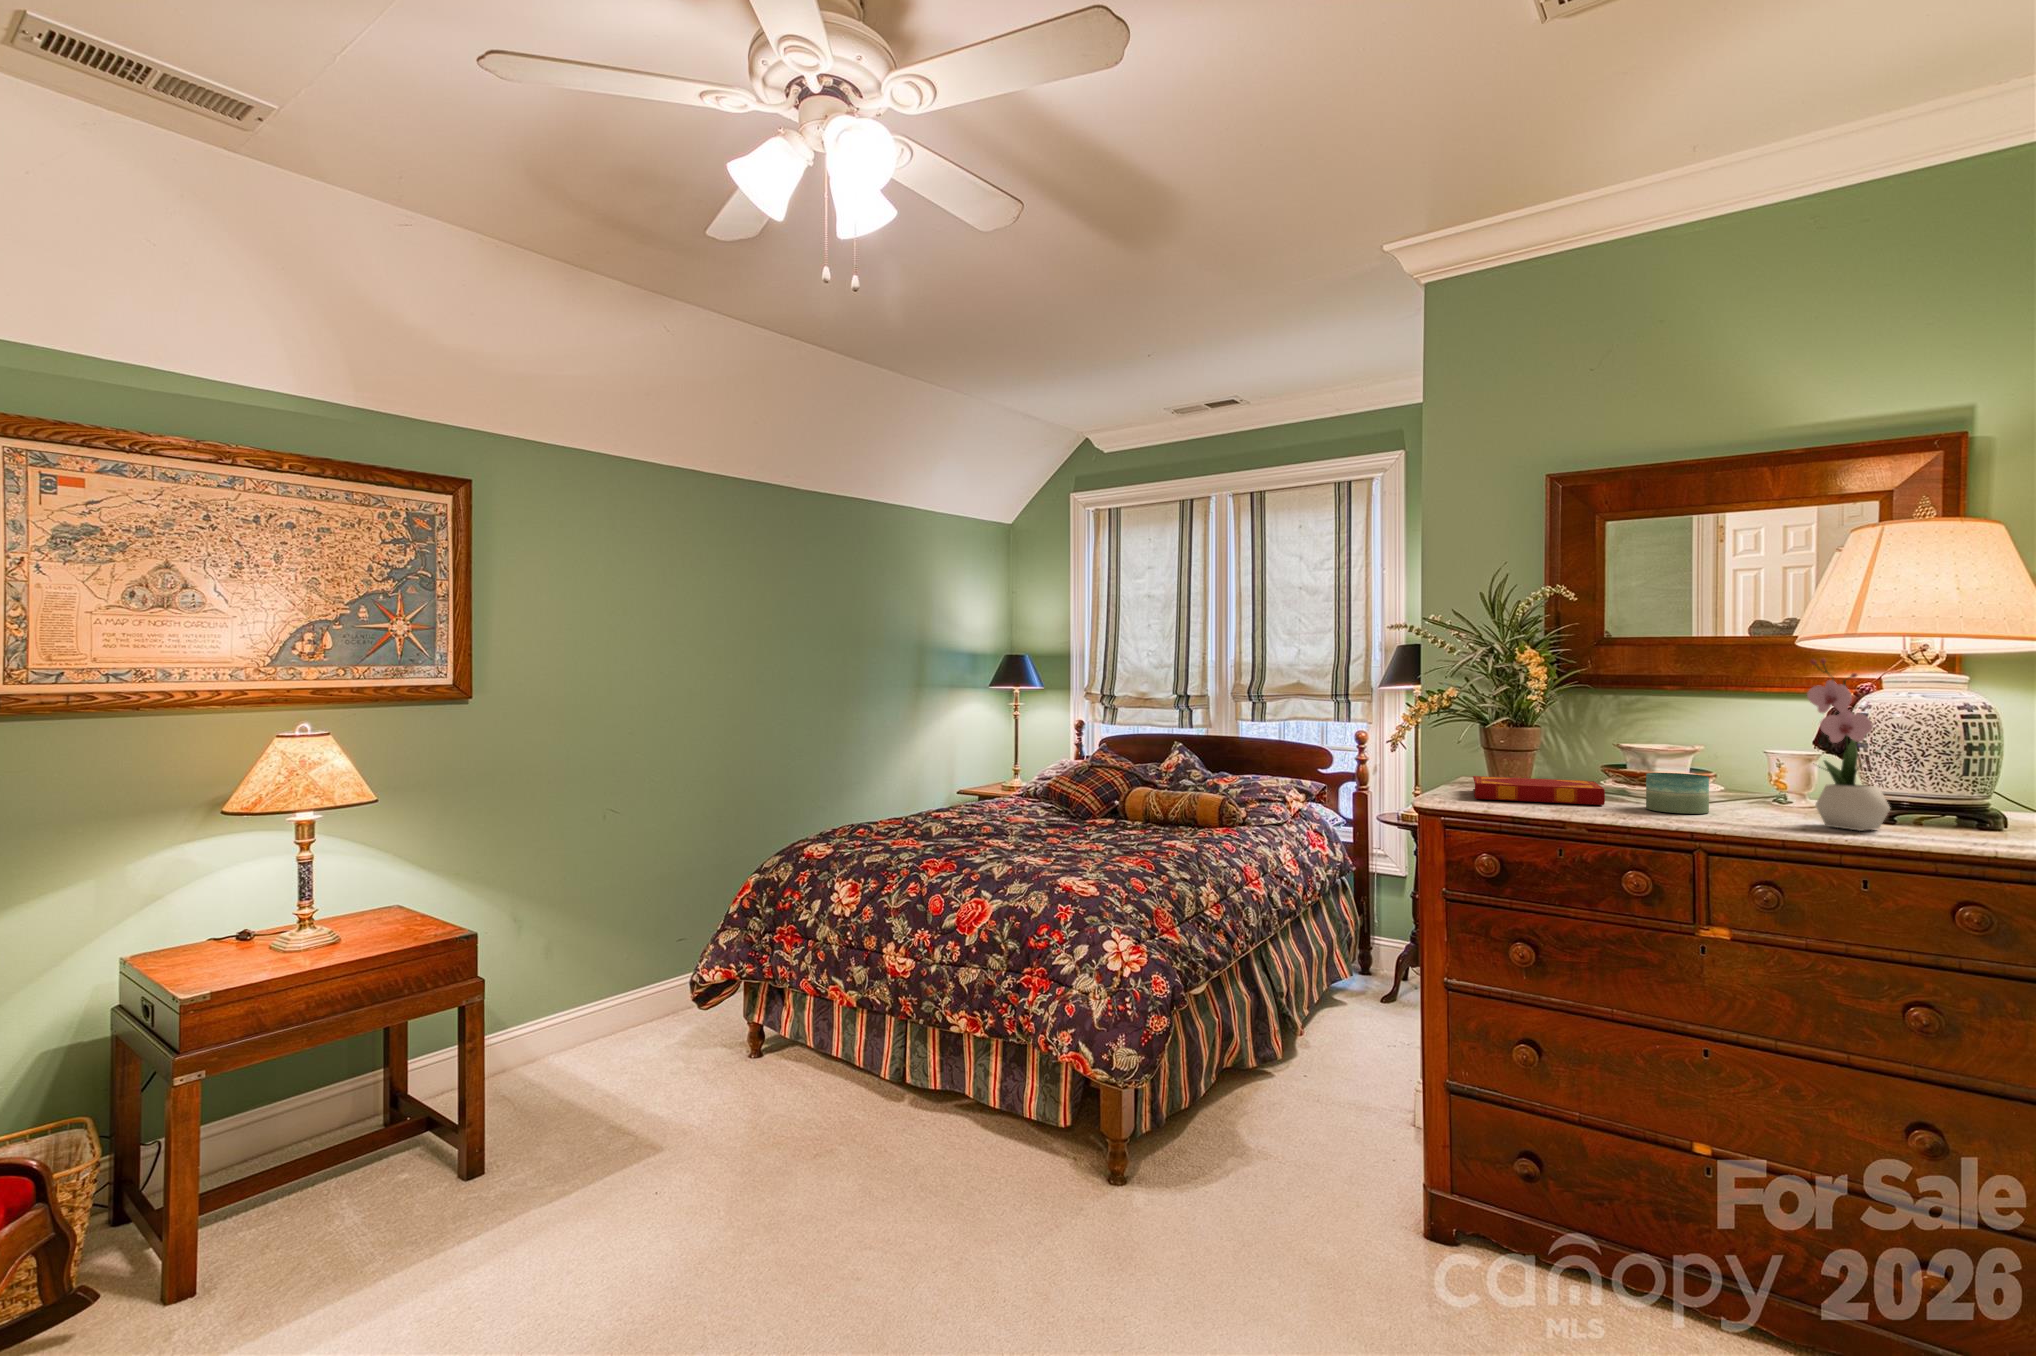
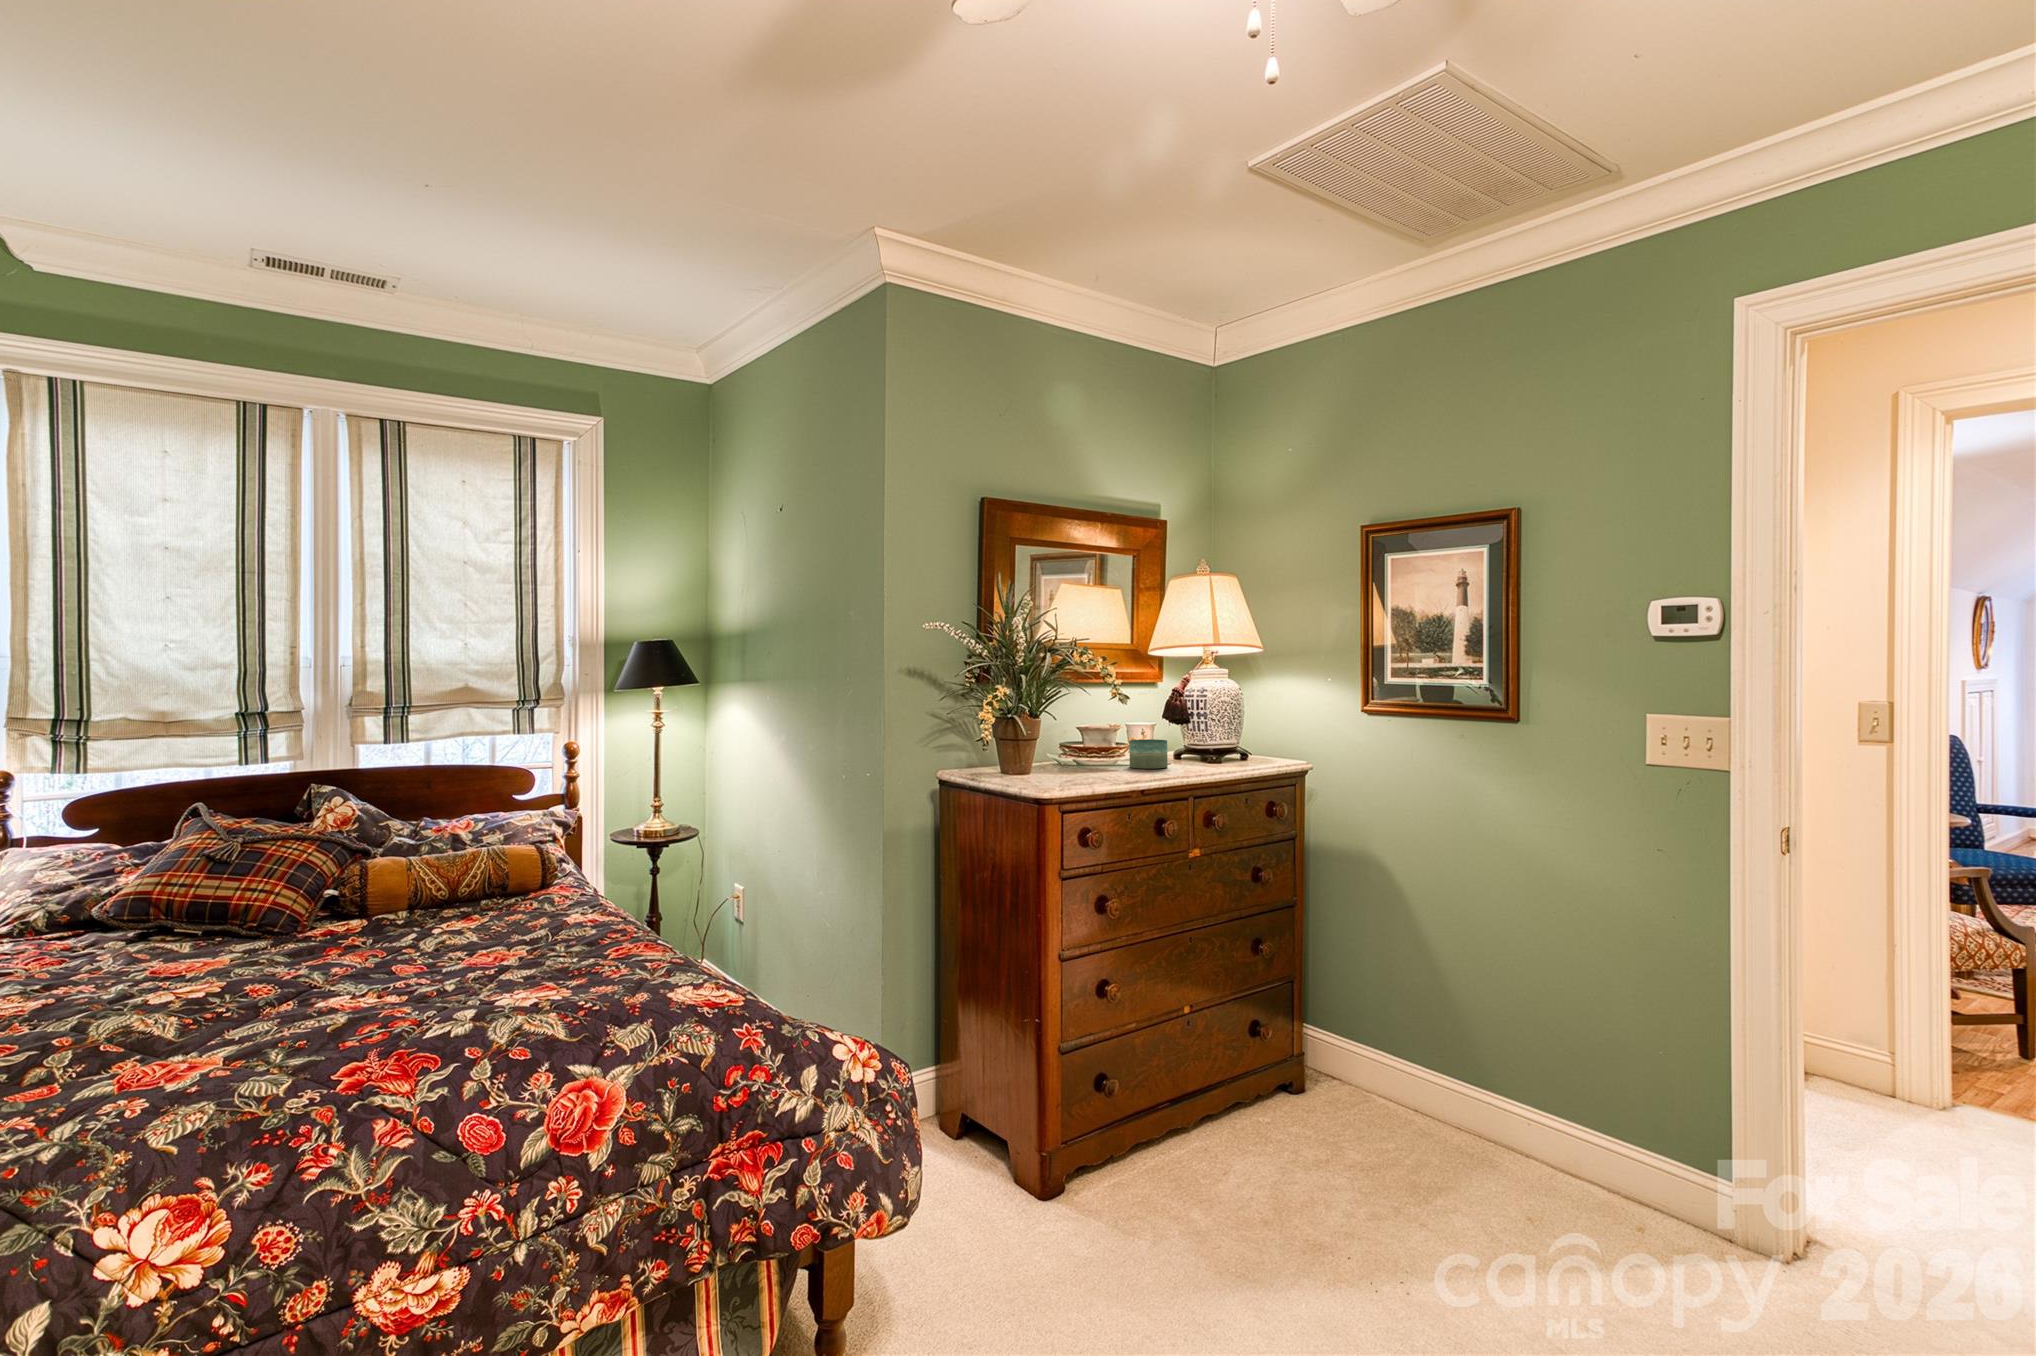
flower arrangement: present [1807,659,1890,831] -> none [1215,654,1252,763]
hardback book: present [1473,776,1605,805] -> none [1010,754,1119,778]

